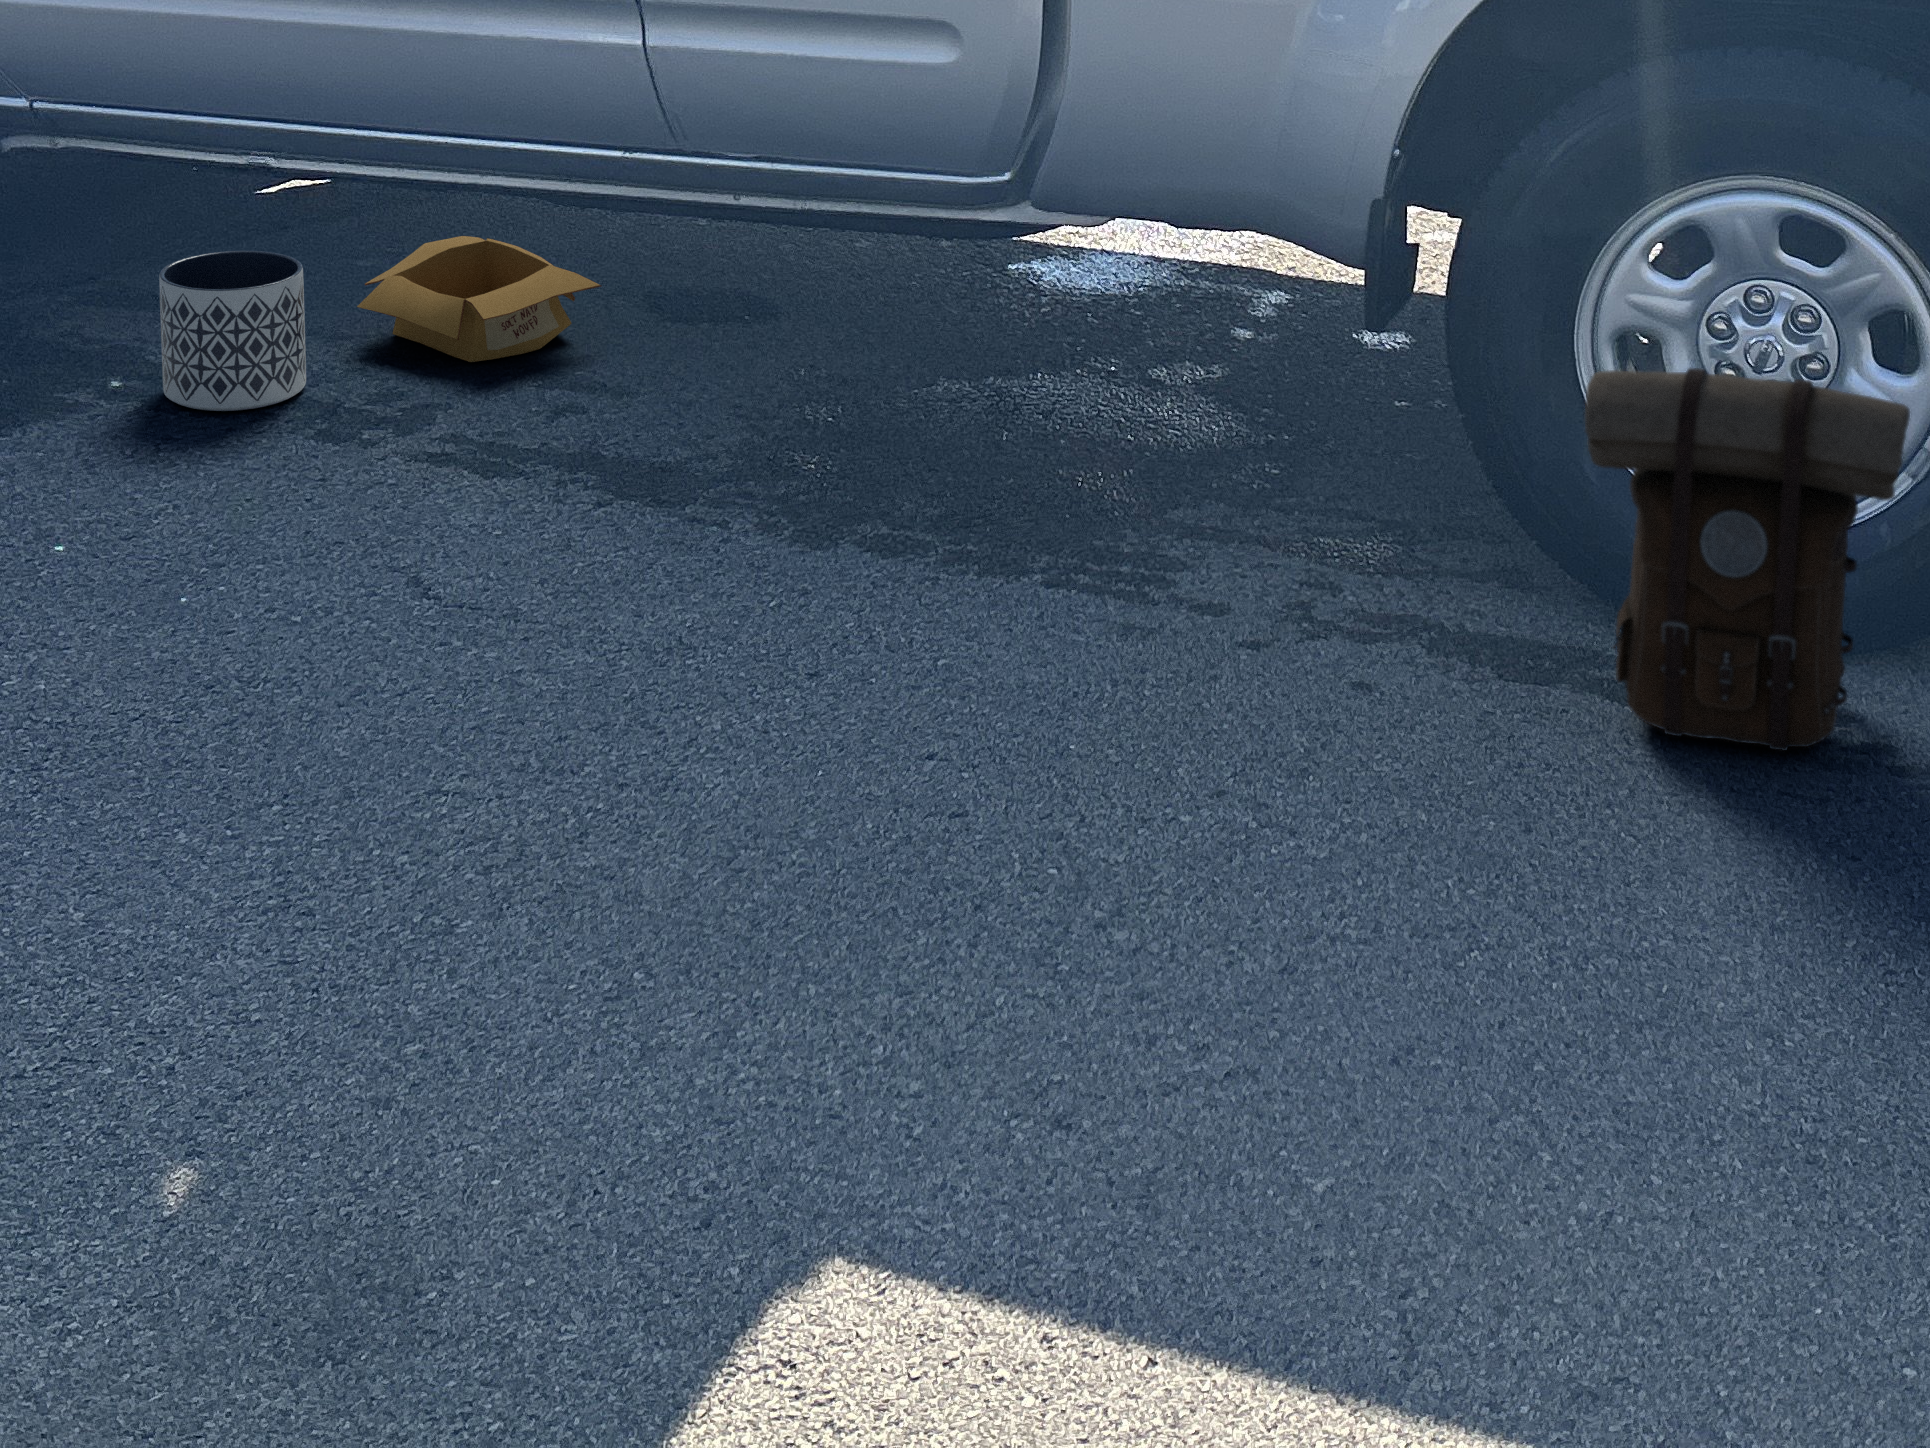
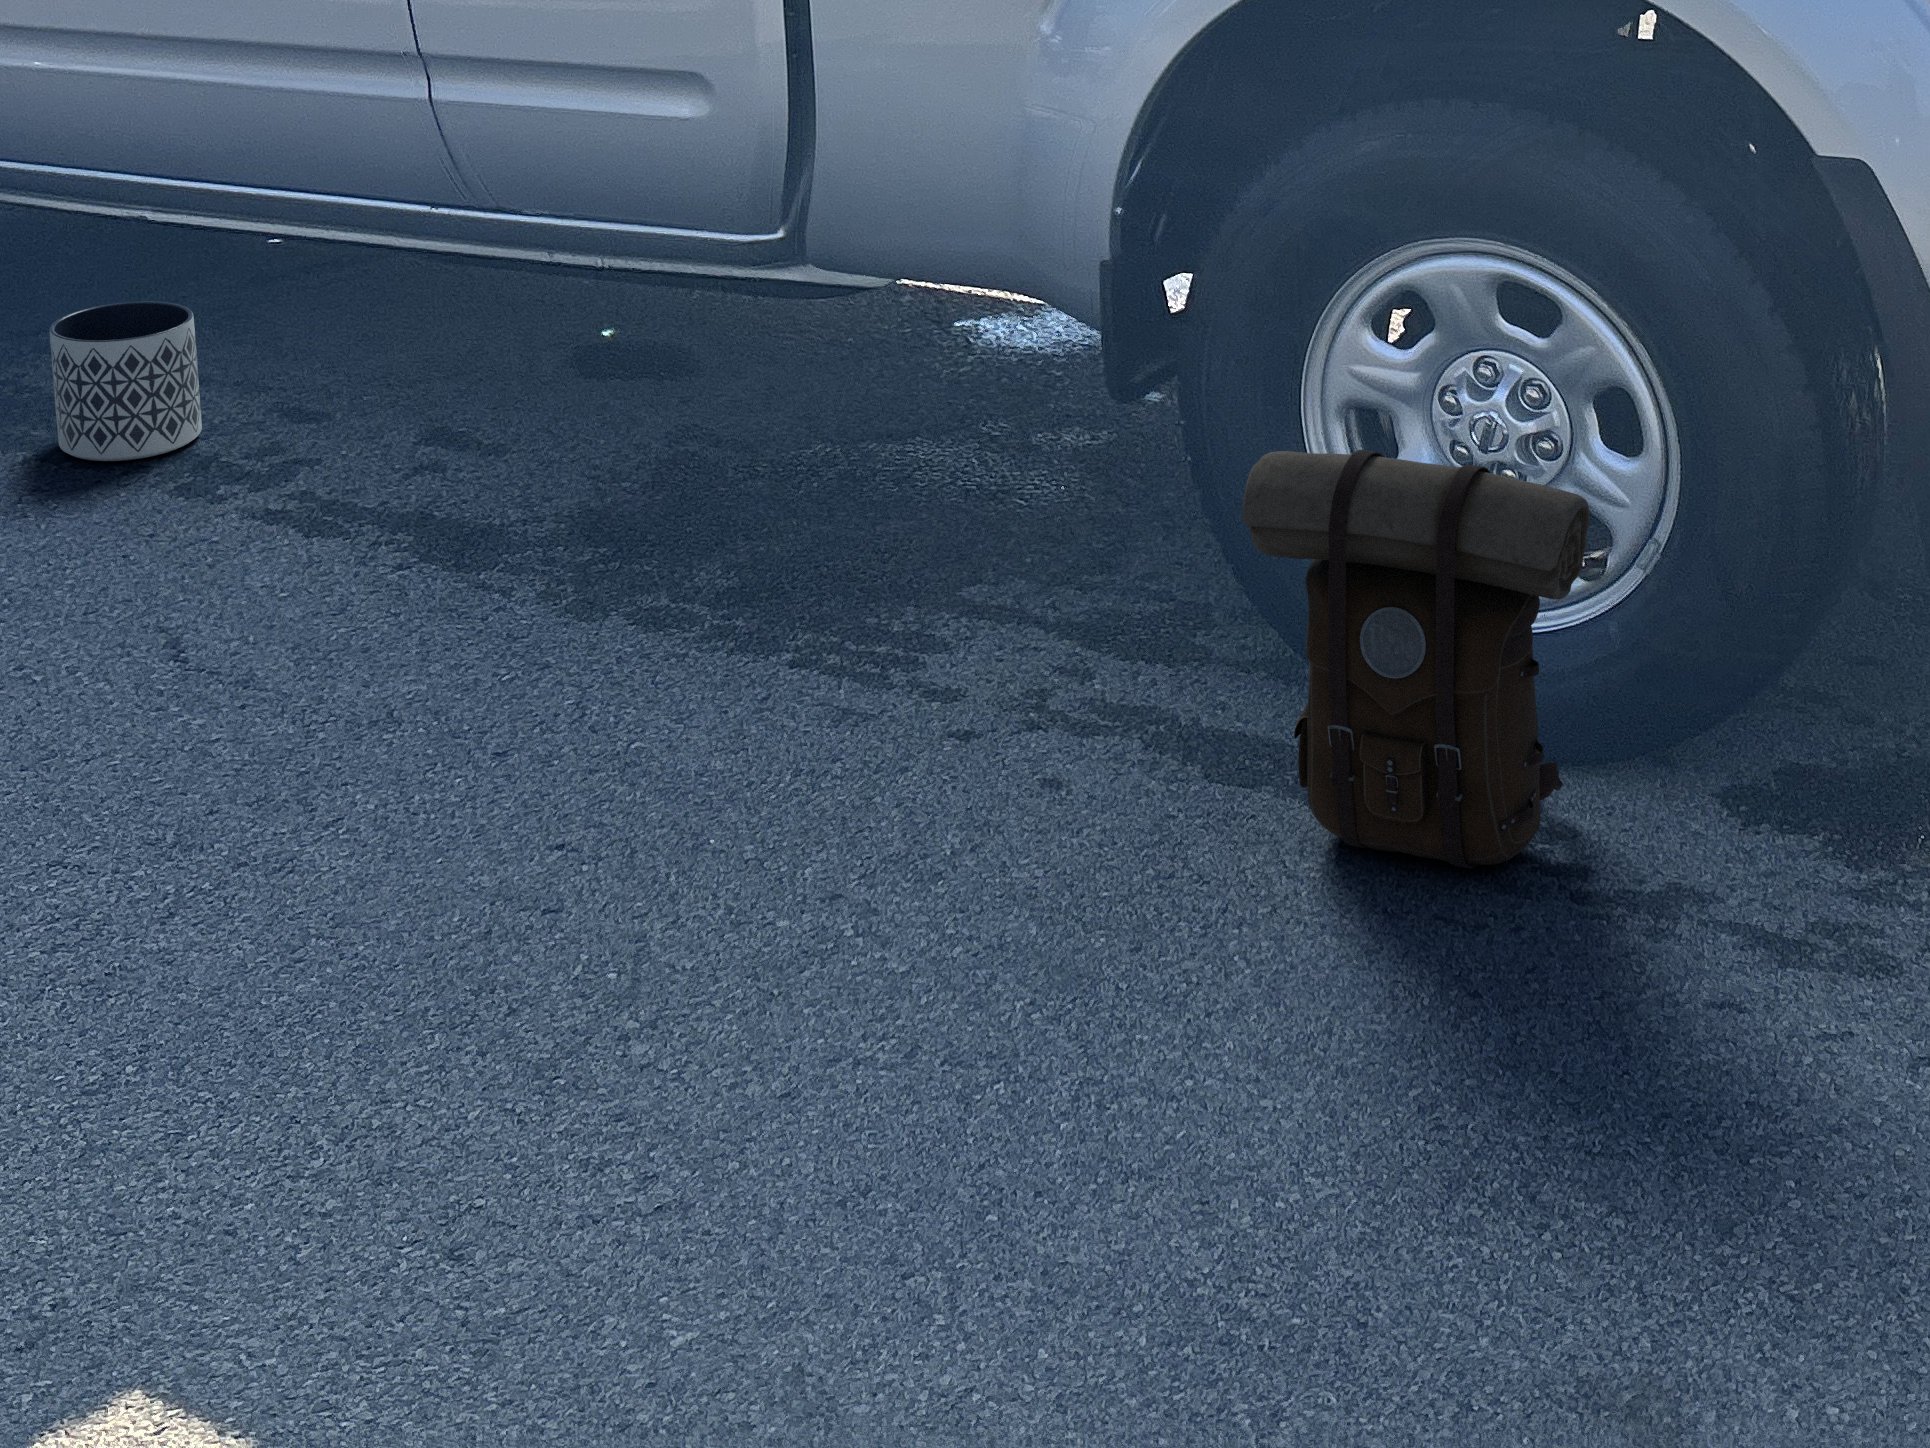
cardboard box: present [357,236,601,362] -> none [272,287,511,415]

